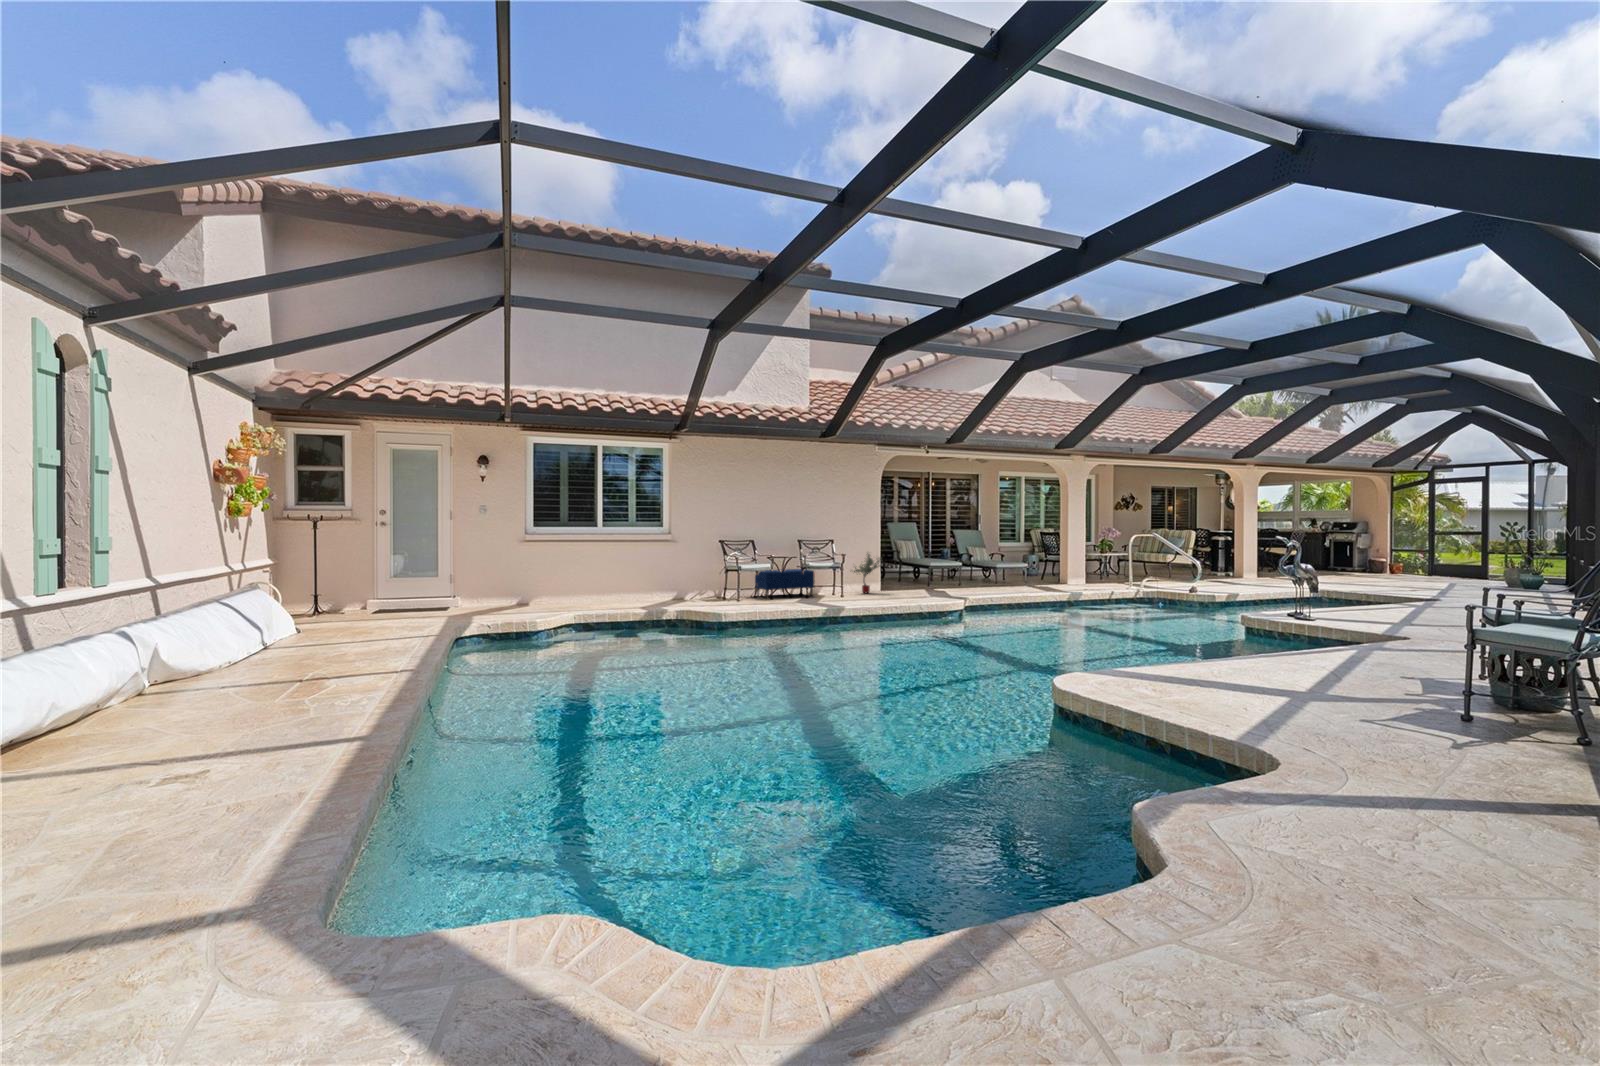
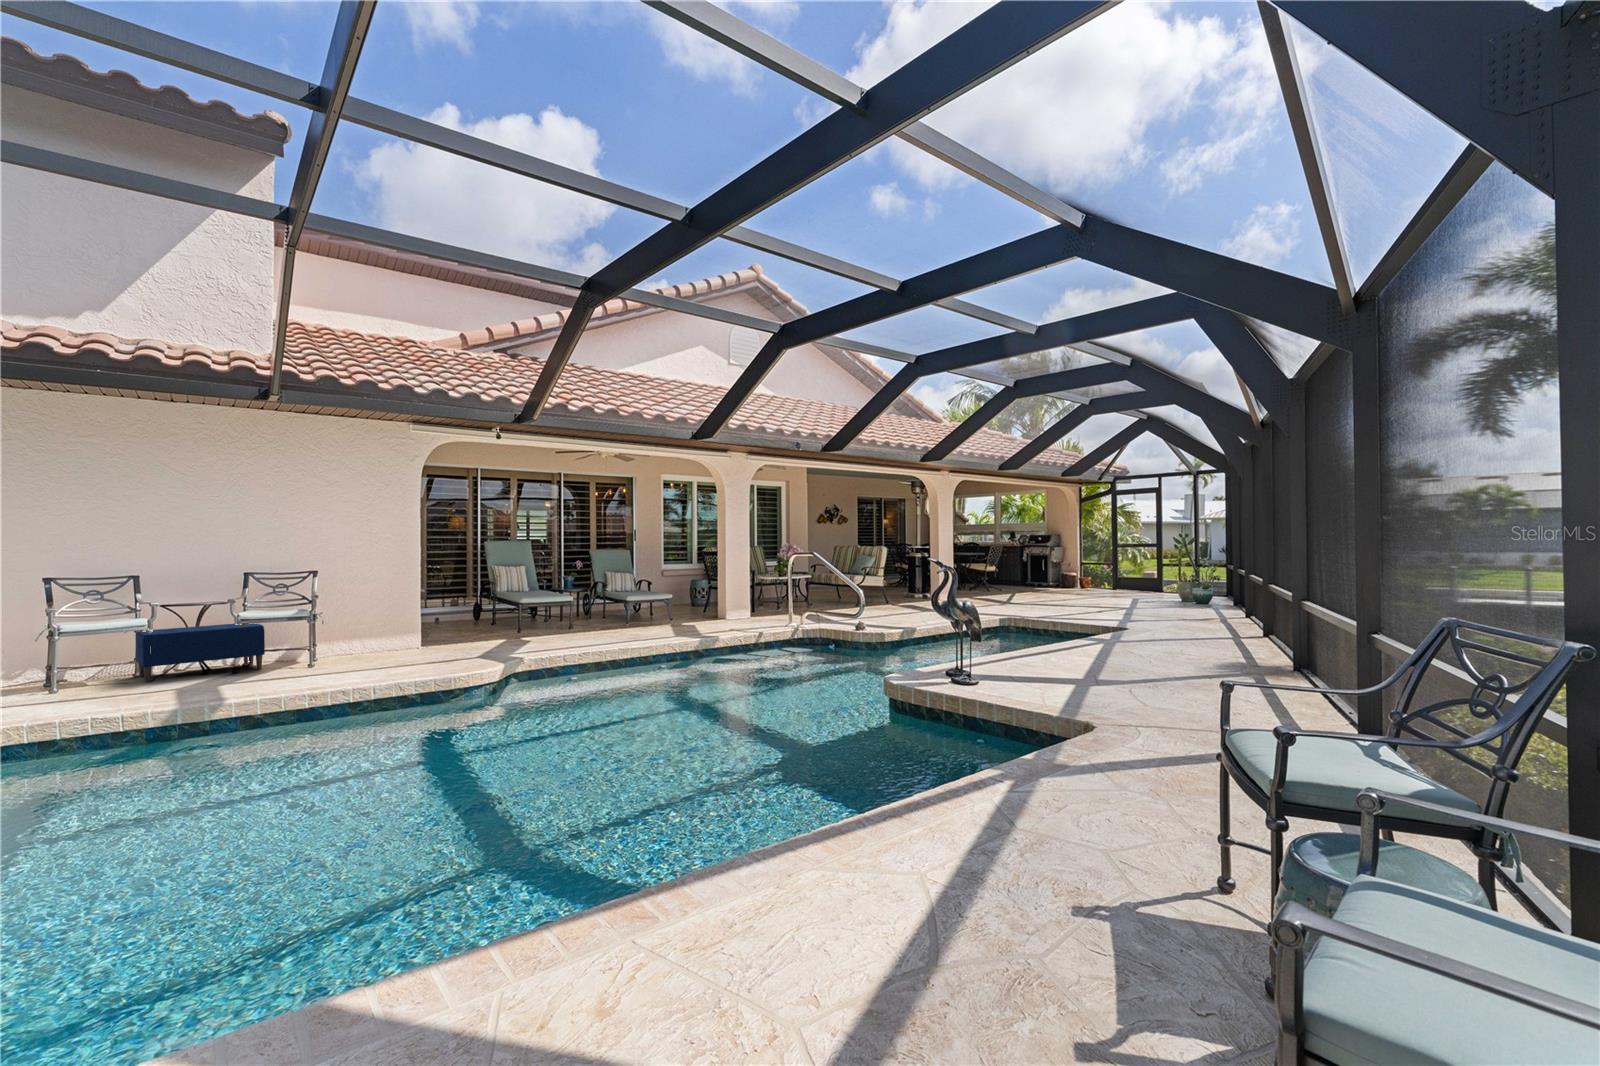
potted tree: present [854,553,881,593] -> none [347,589,410,657]

